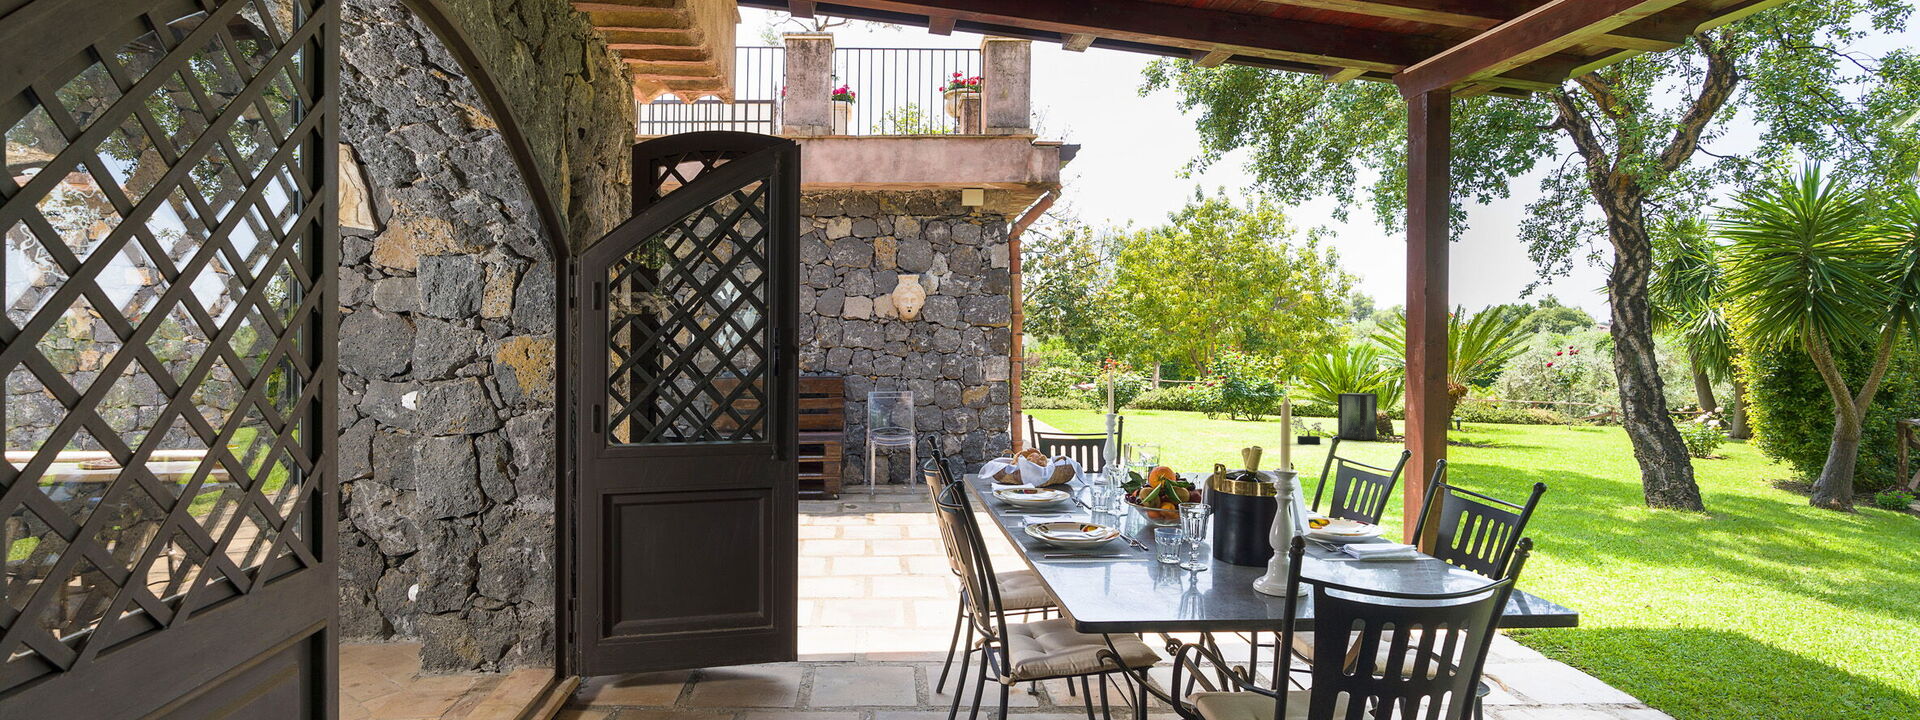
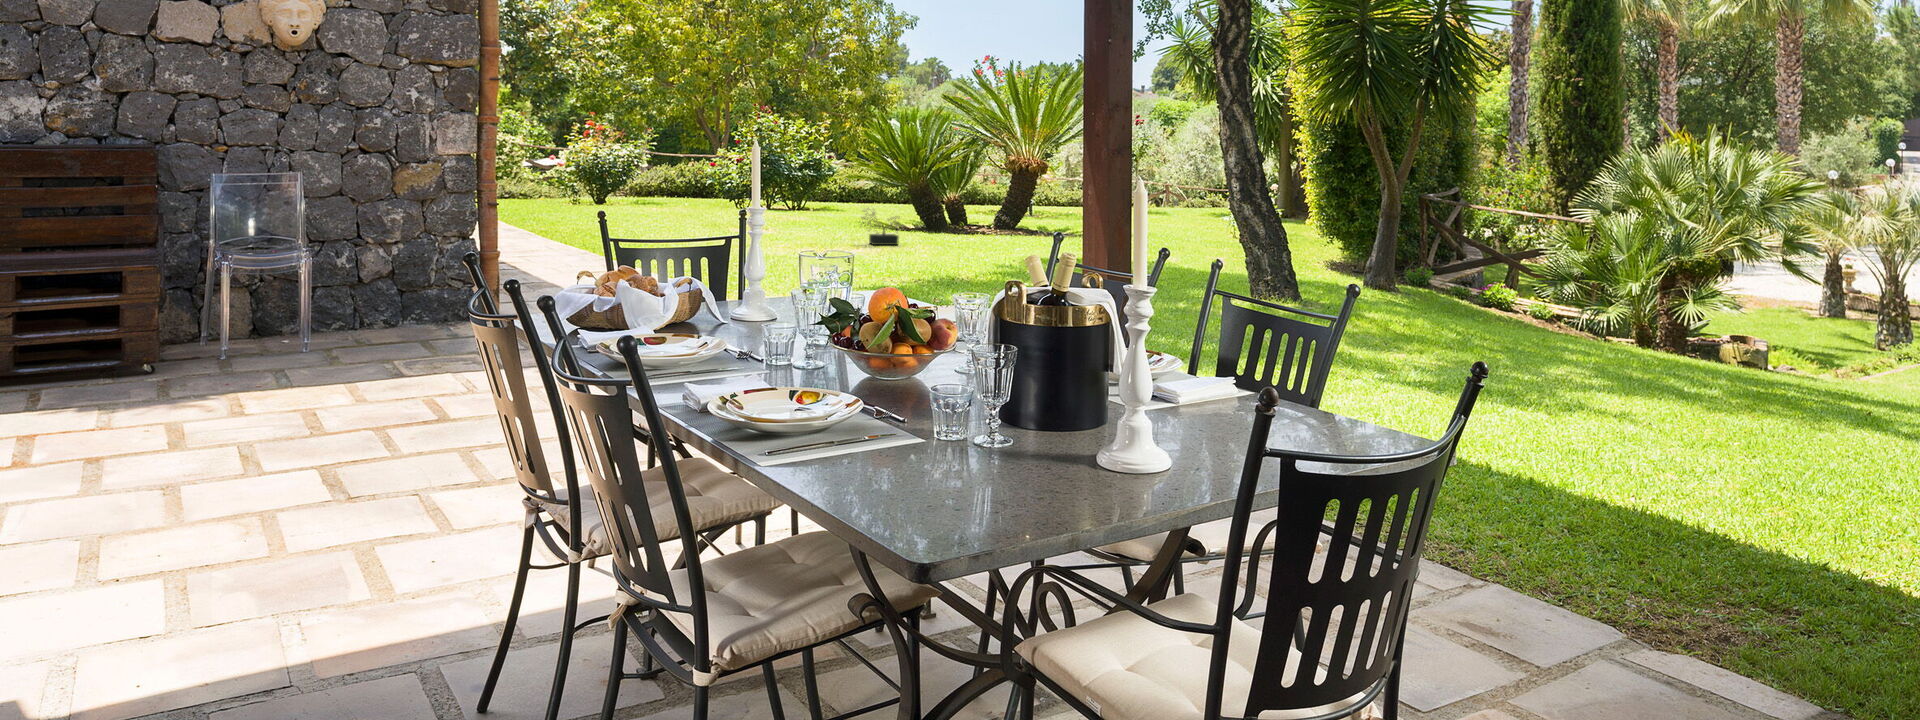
storage box: present [1338,393,1377,440] -> none [915,176,963,239]

